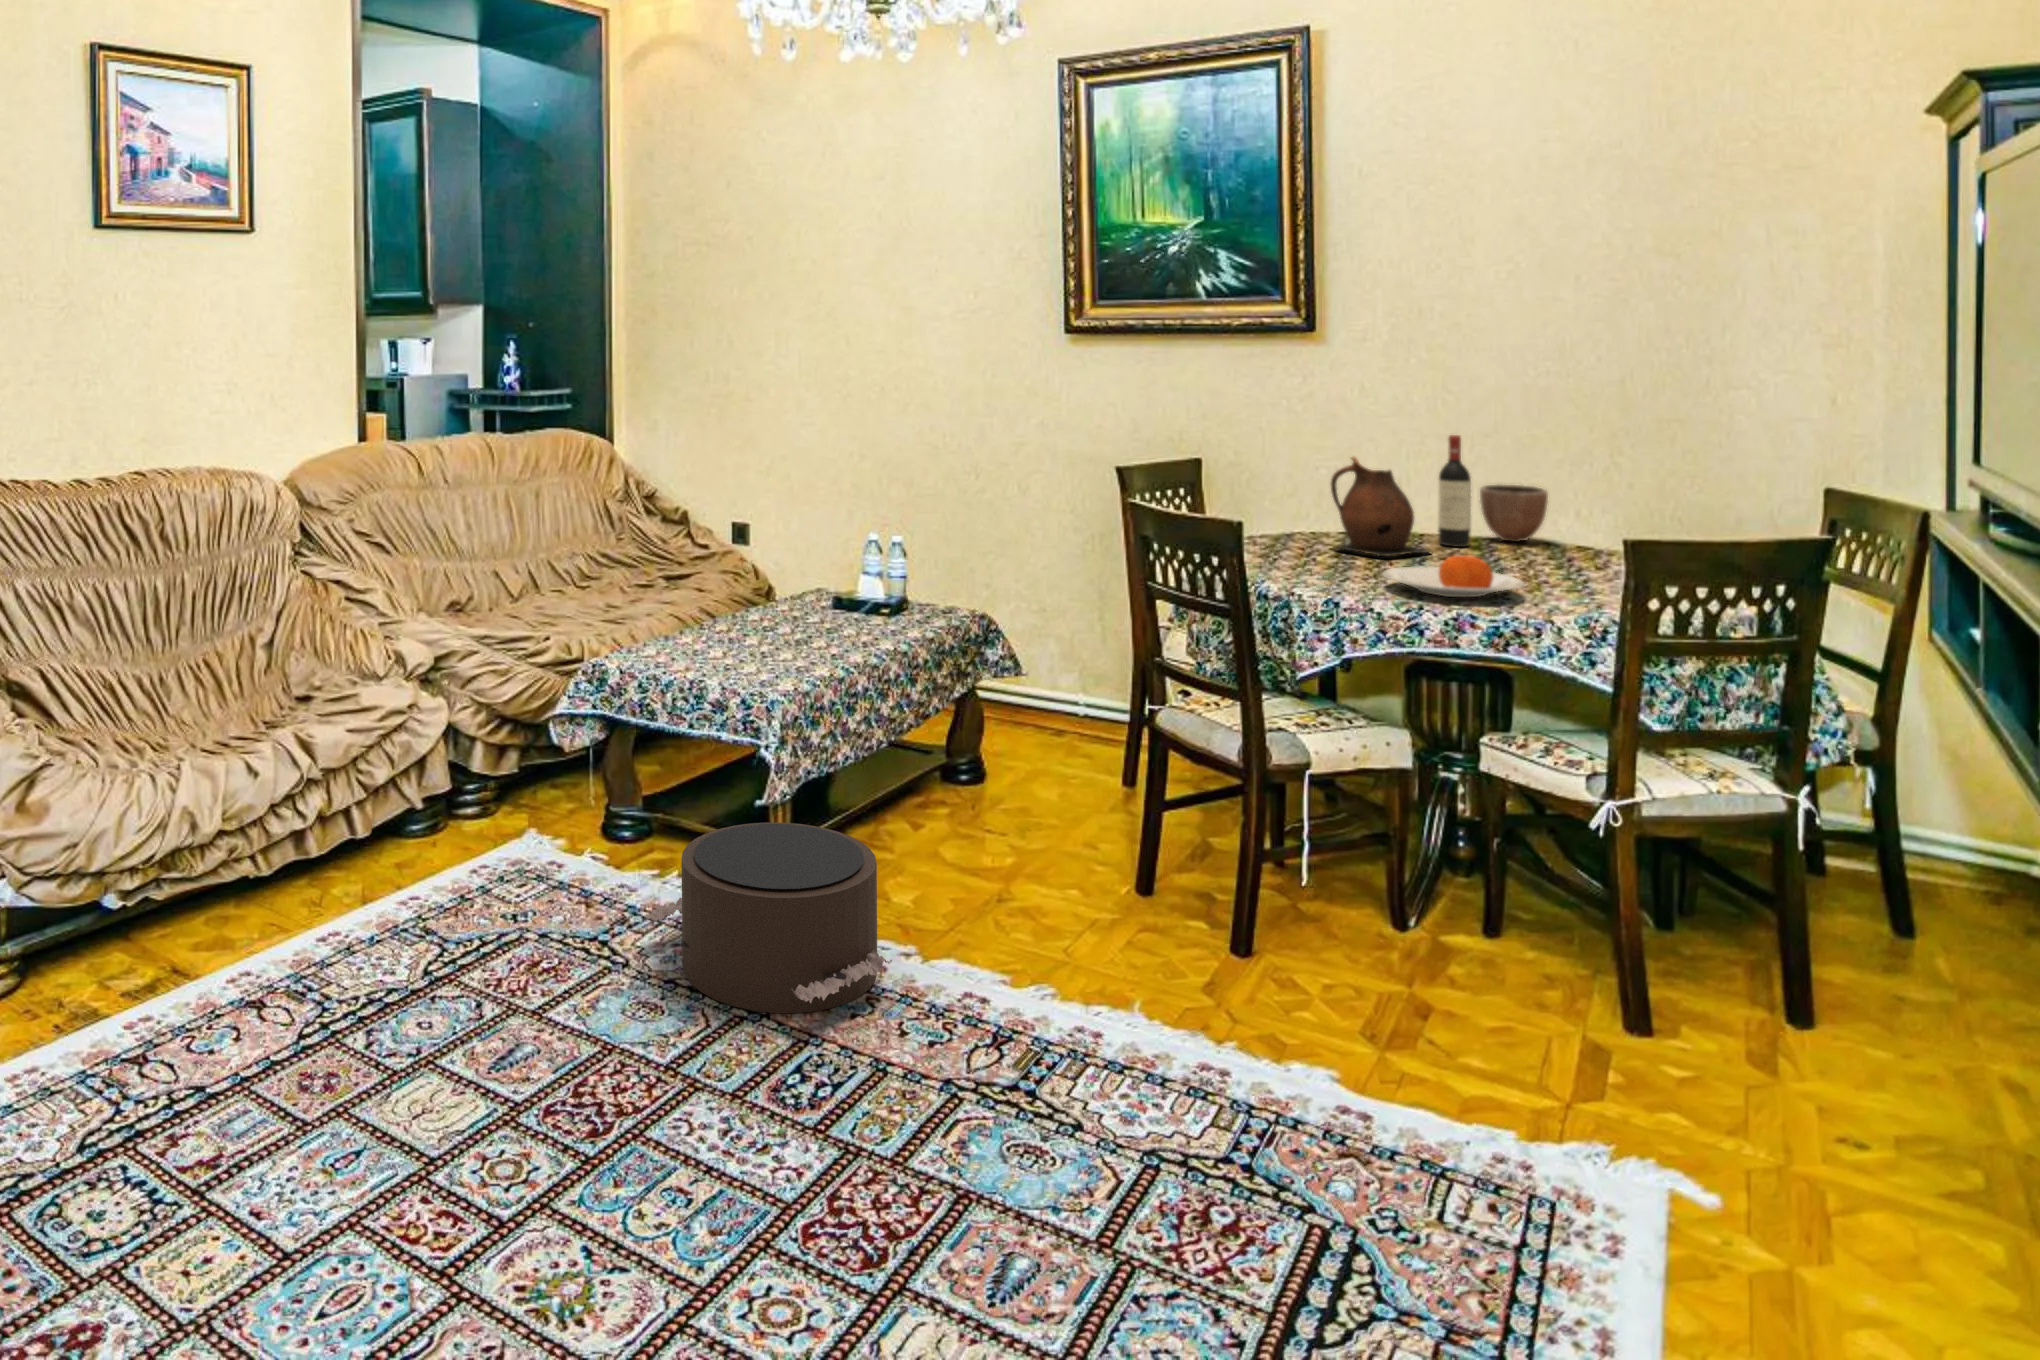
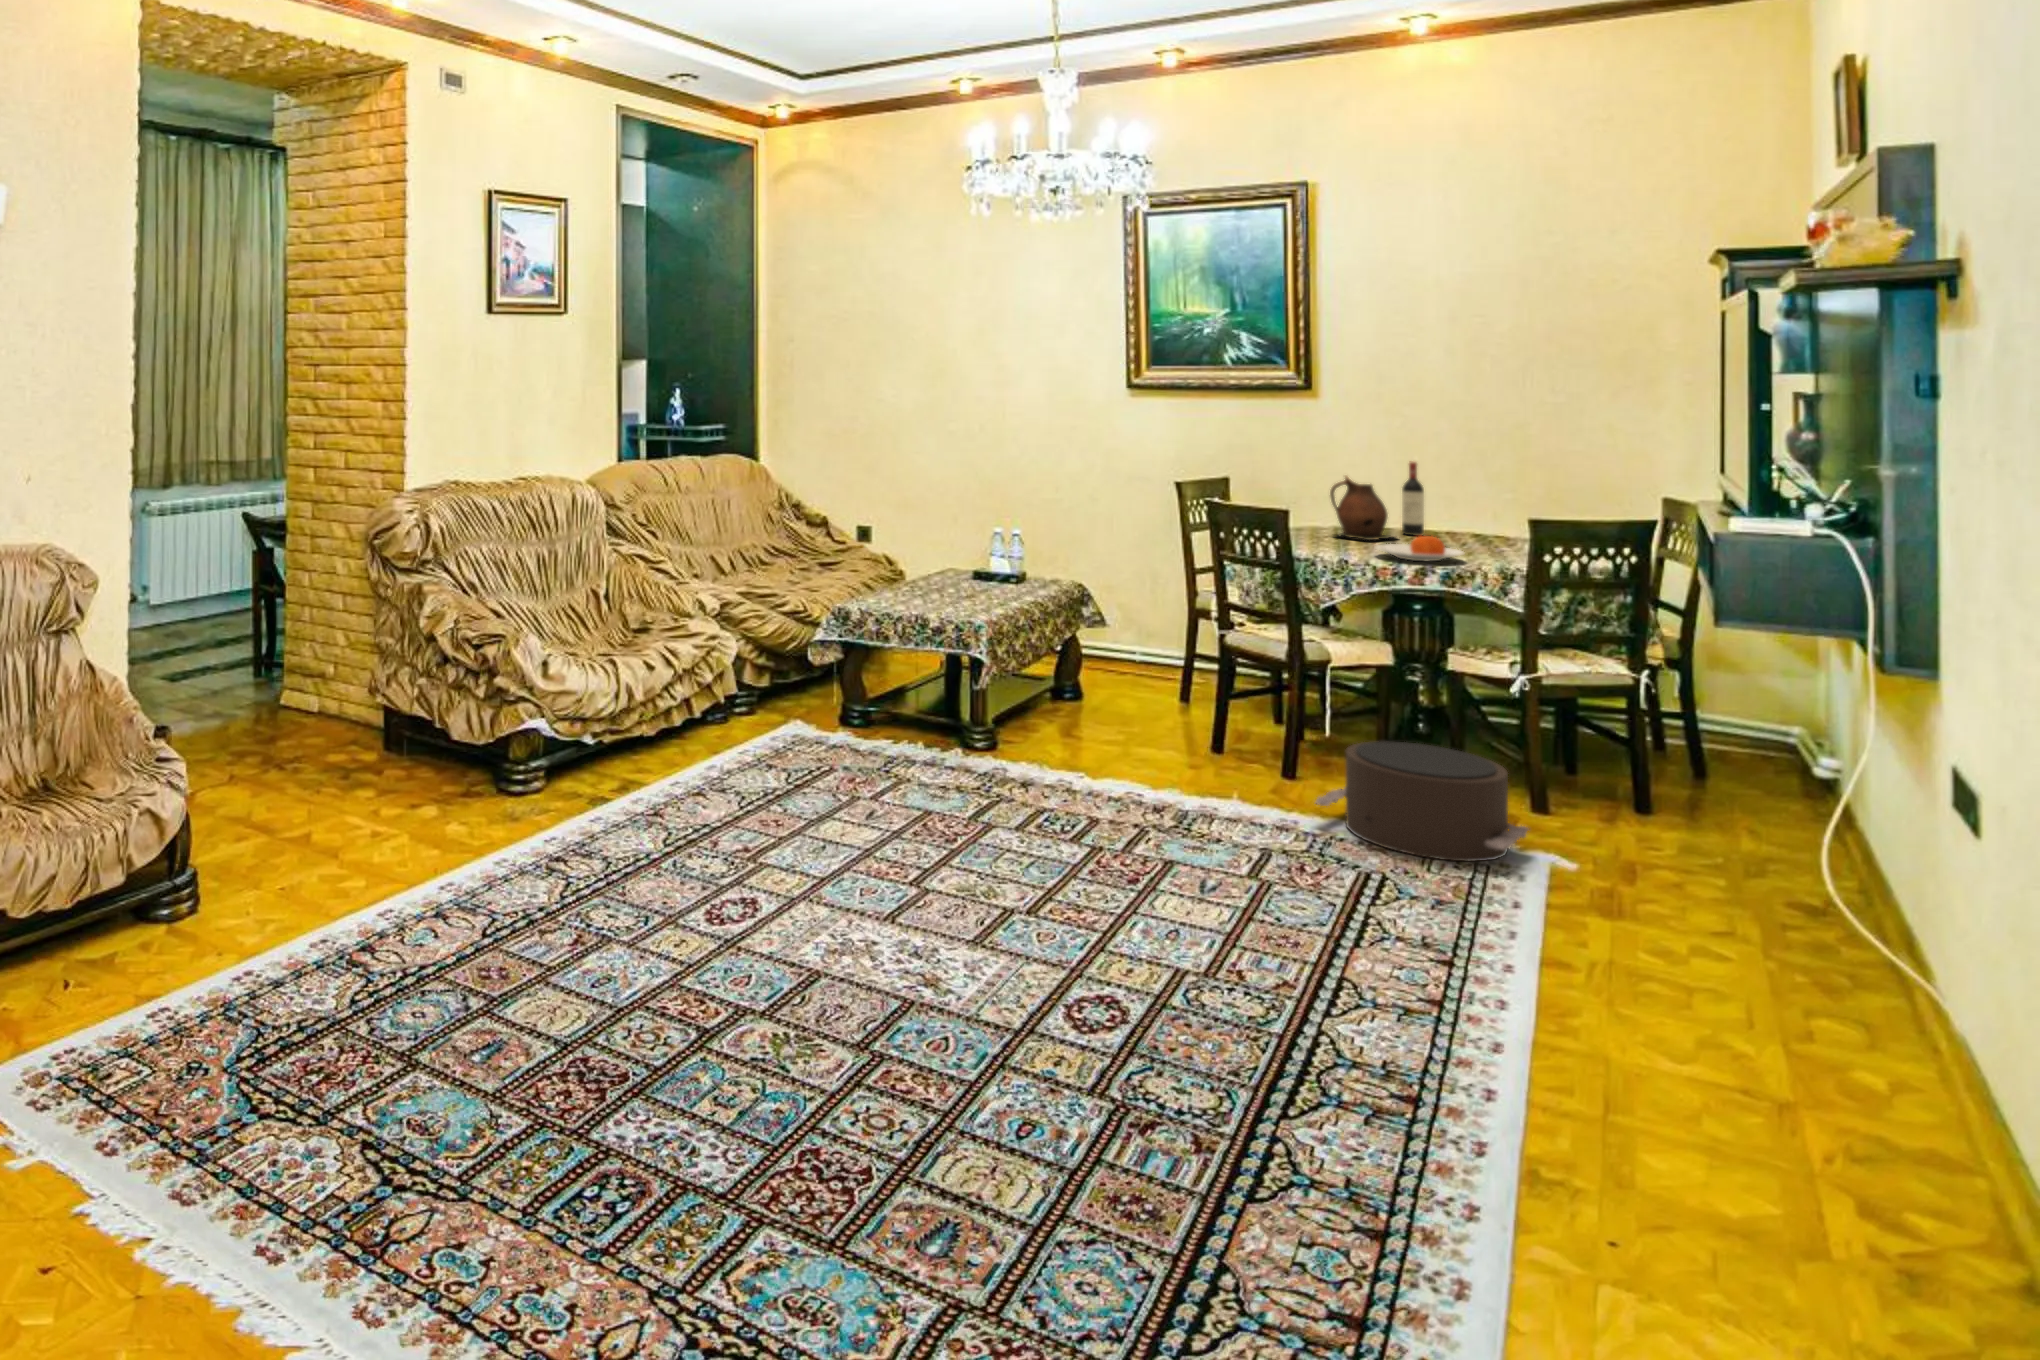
decorative bowl: present [1480,484,1548,542] -> none [1429,495,1476,533]
pouf: present [646,822,892,1013] -> present [1316,741,1528,862]

